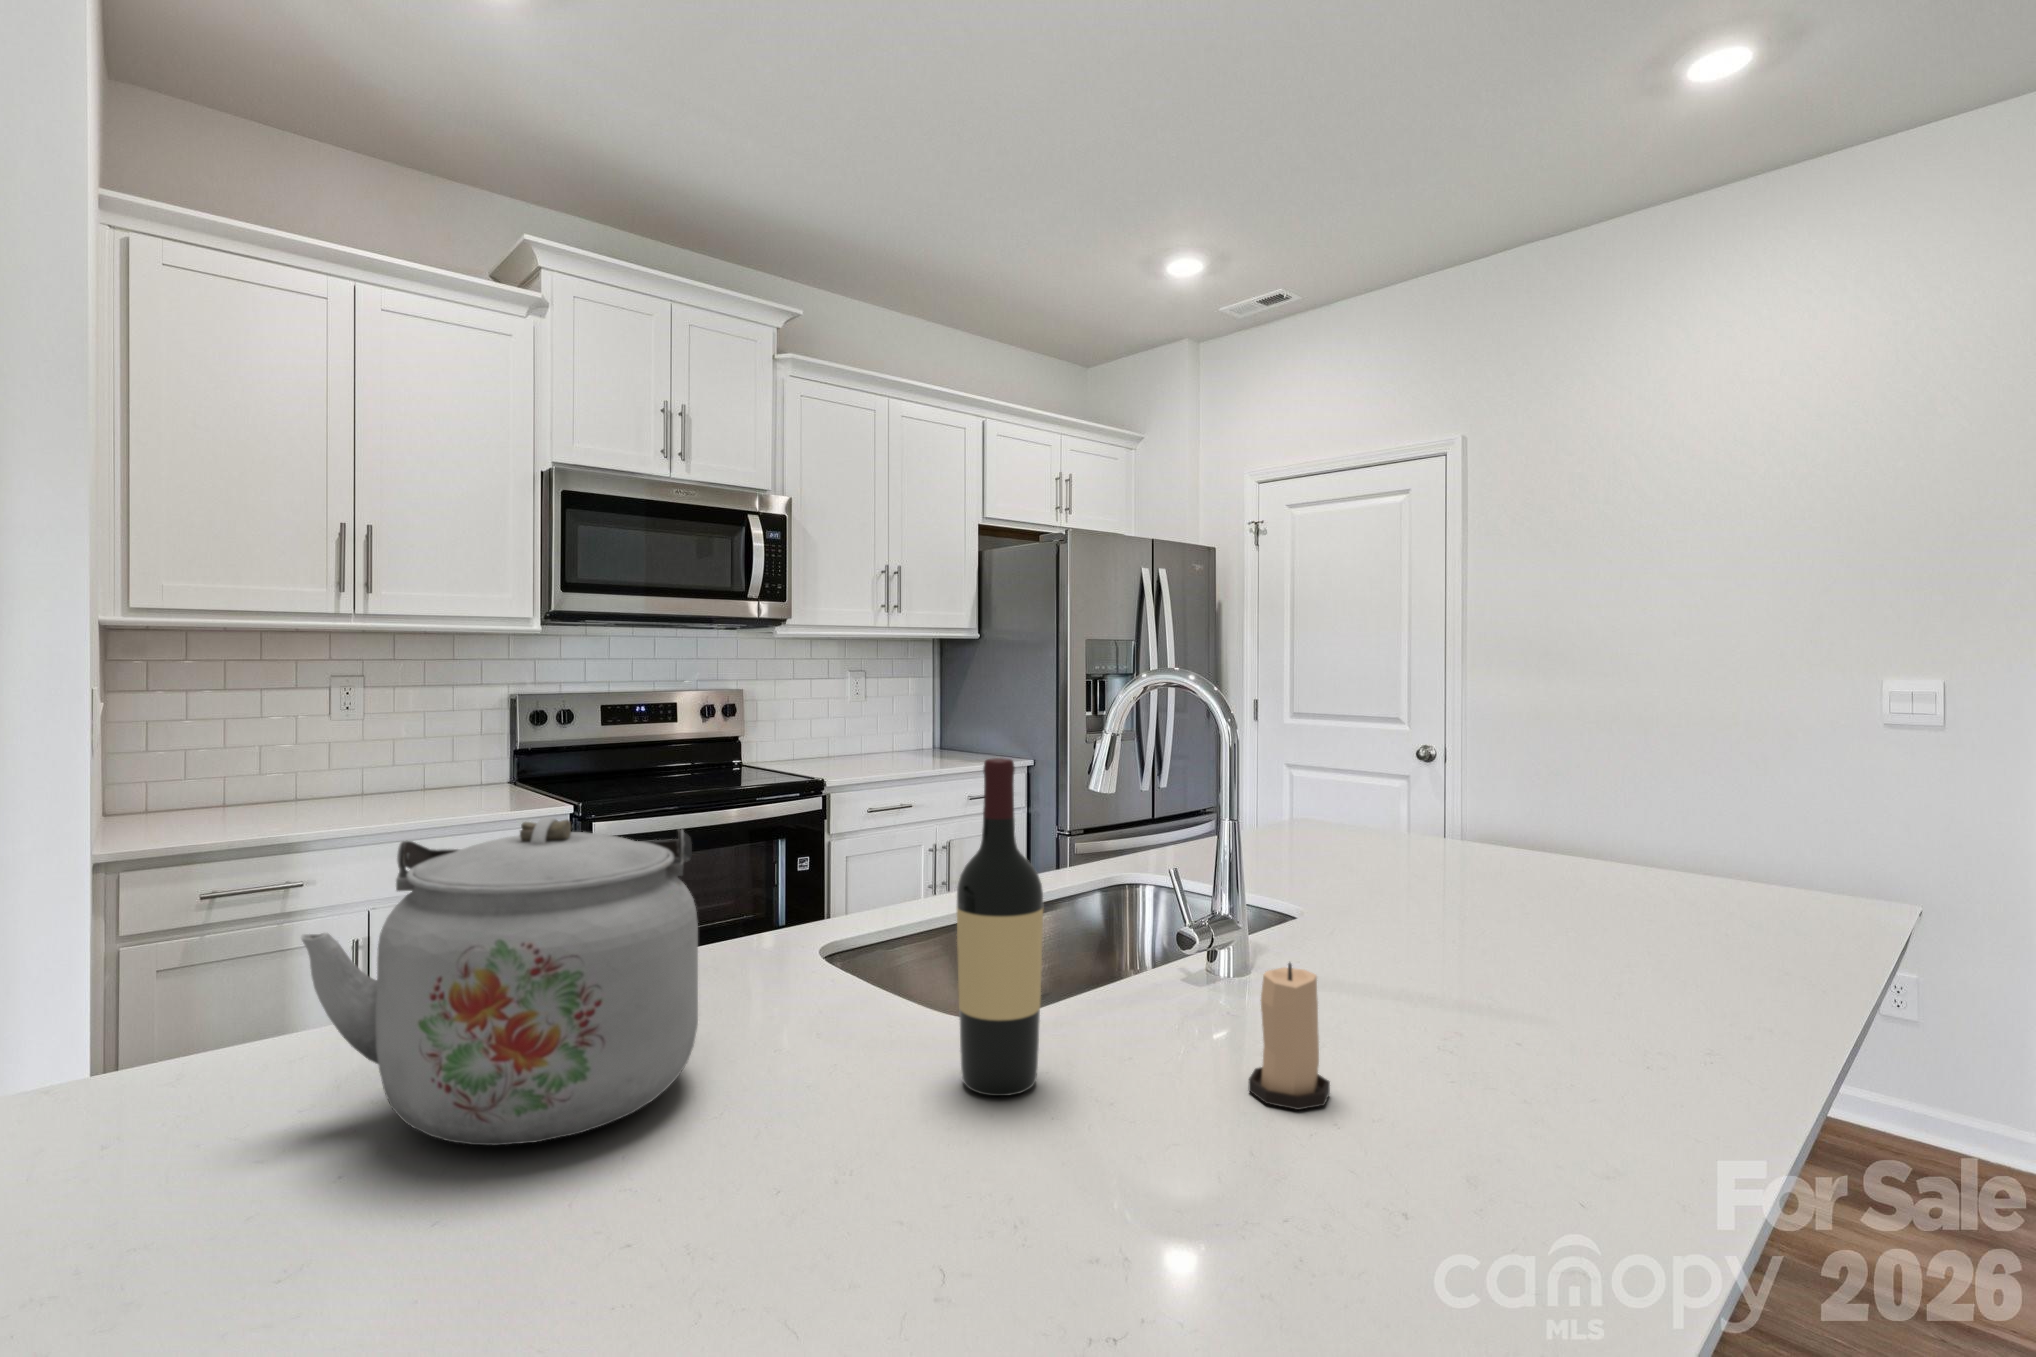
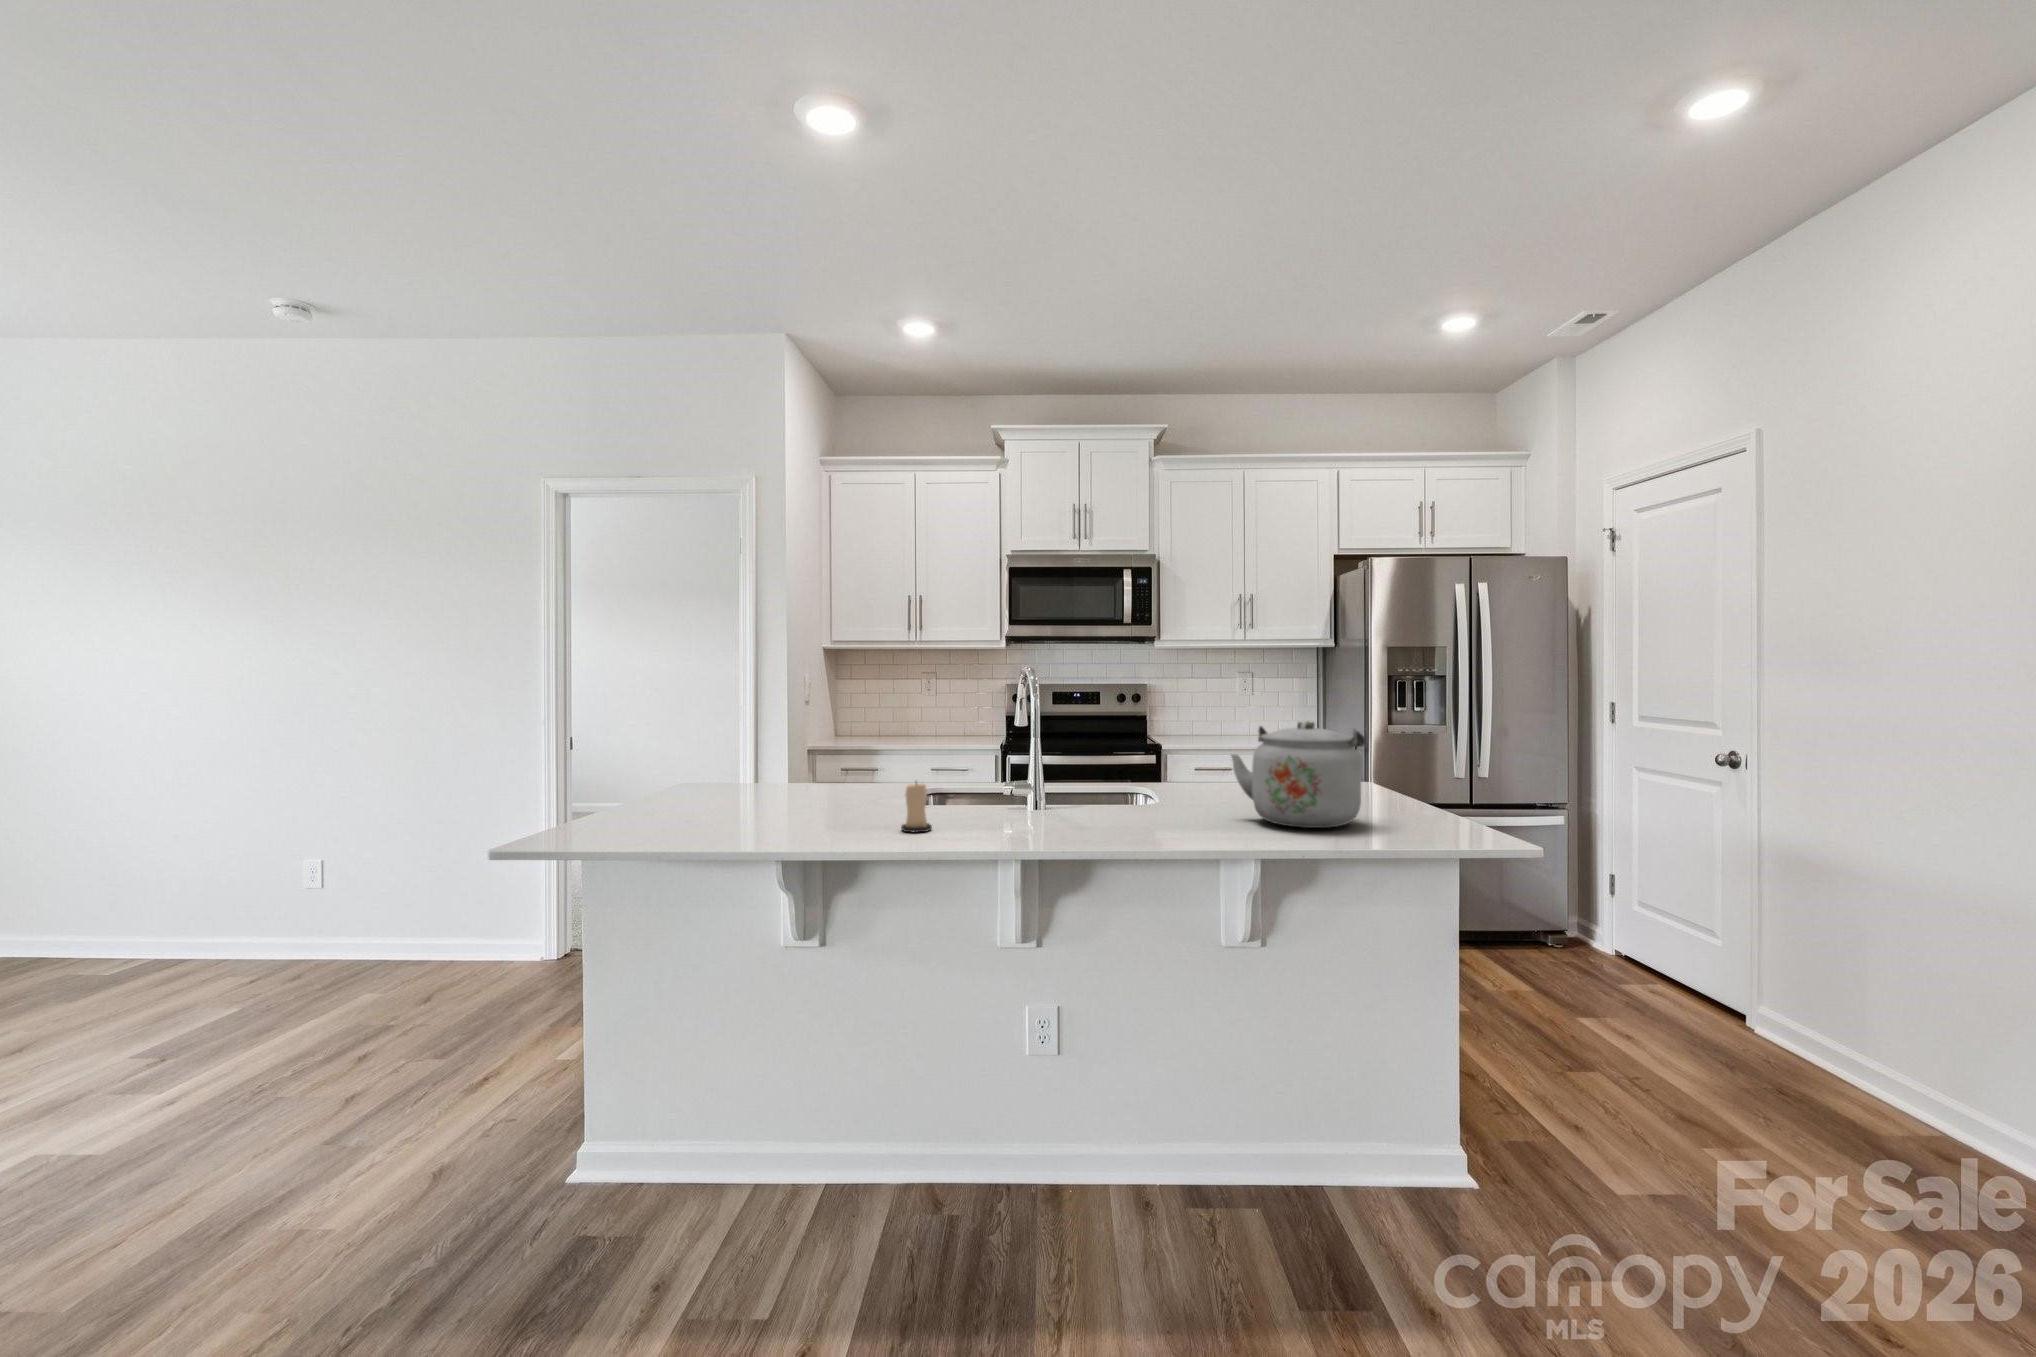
wine bottle: present [957,758,1043,1096] -> none [839,700,869,818]
kettle: present [301,817,698,1145] -> present [1231,721,1365,828]

